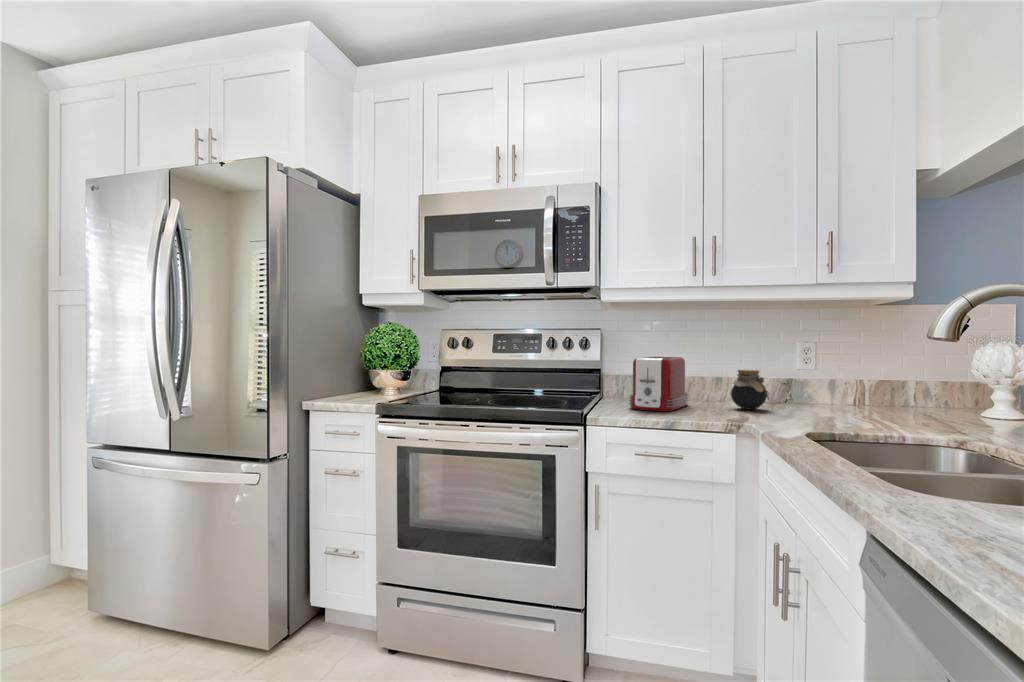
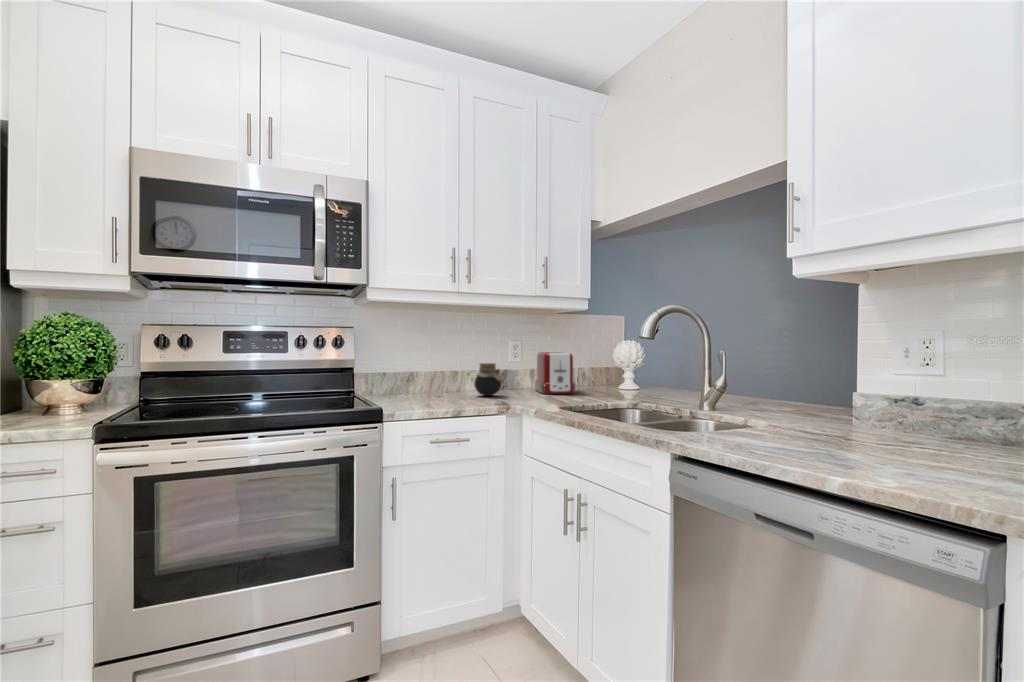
toaster: present [629,357,689,411] -> present [535,352,576,394]

